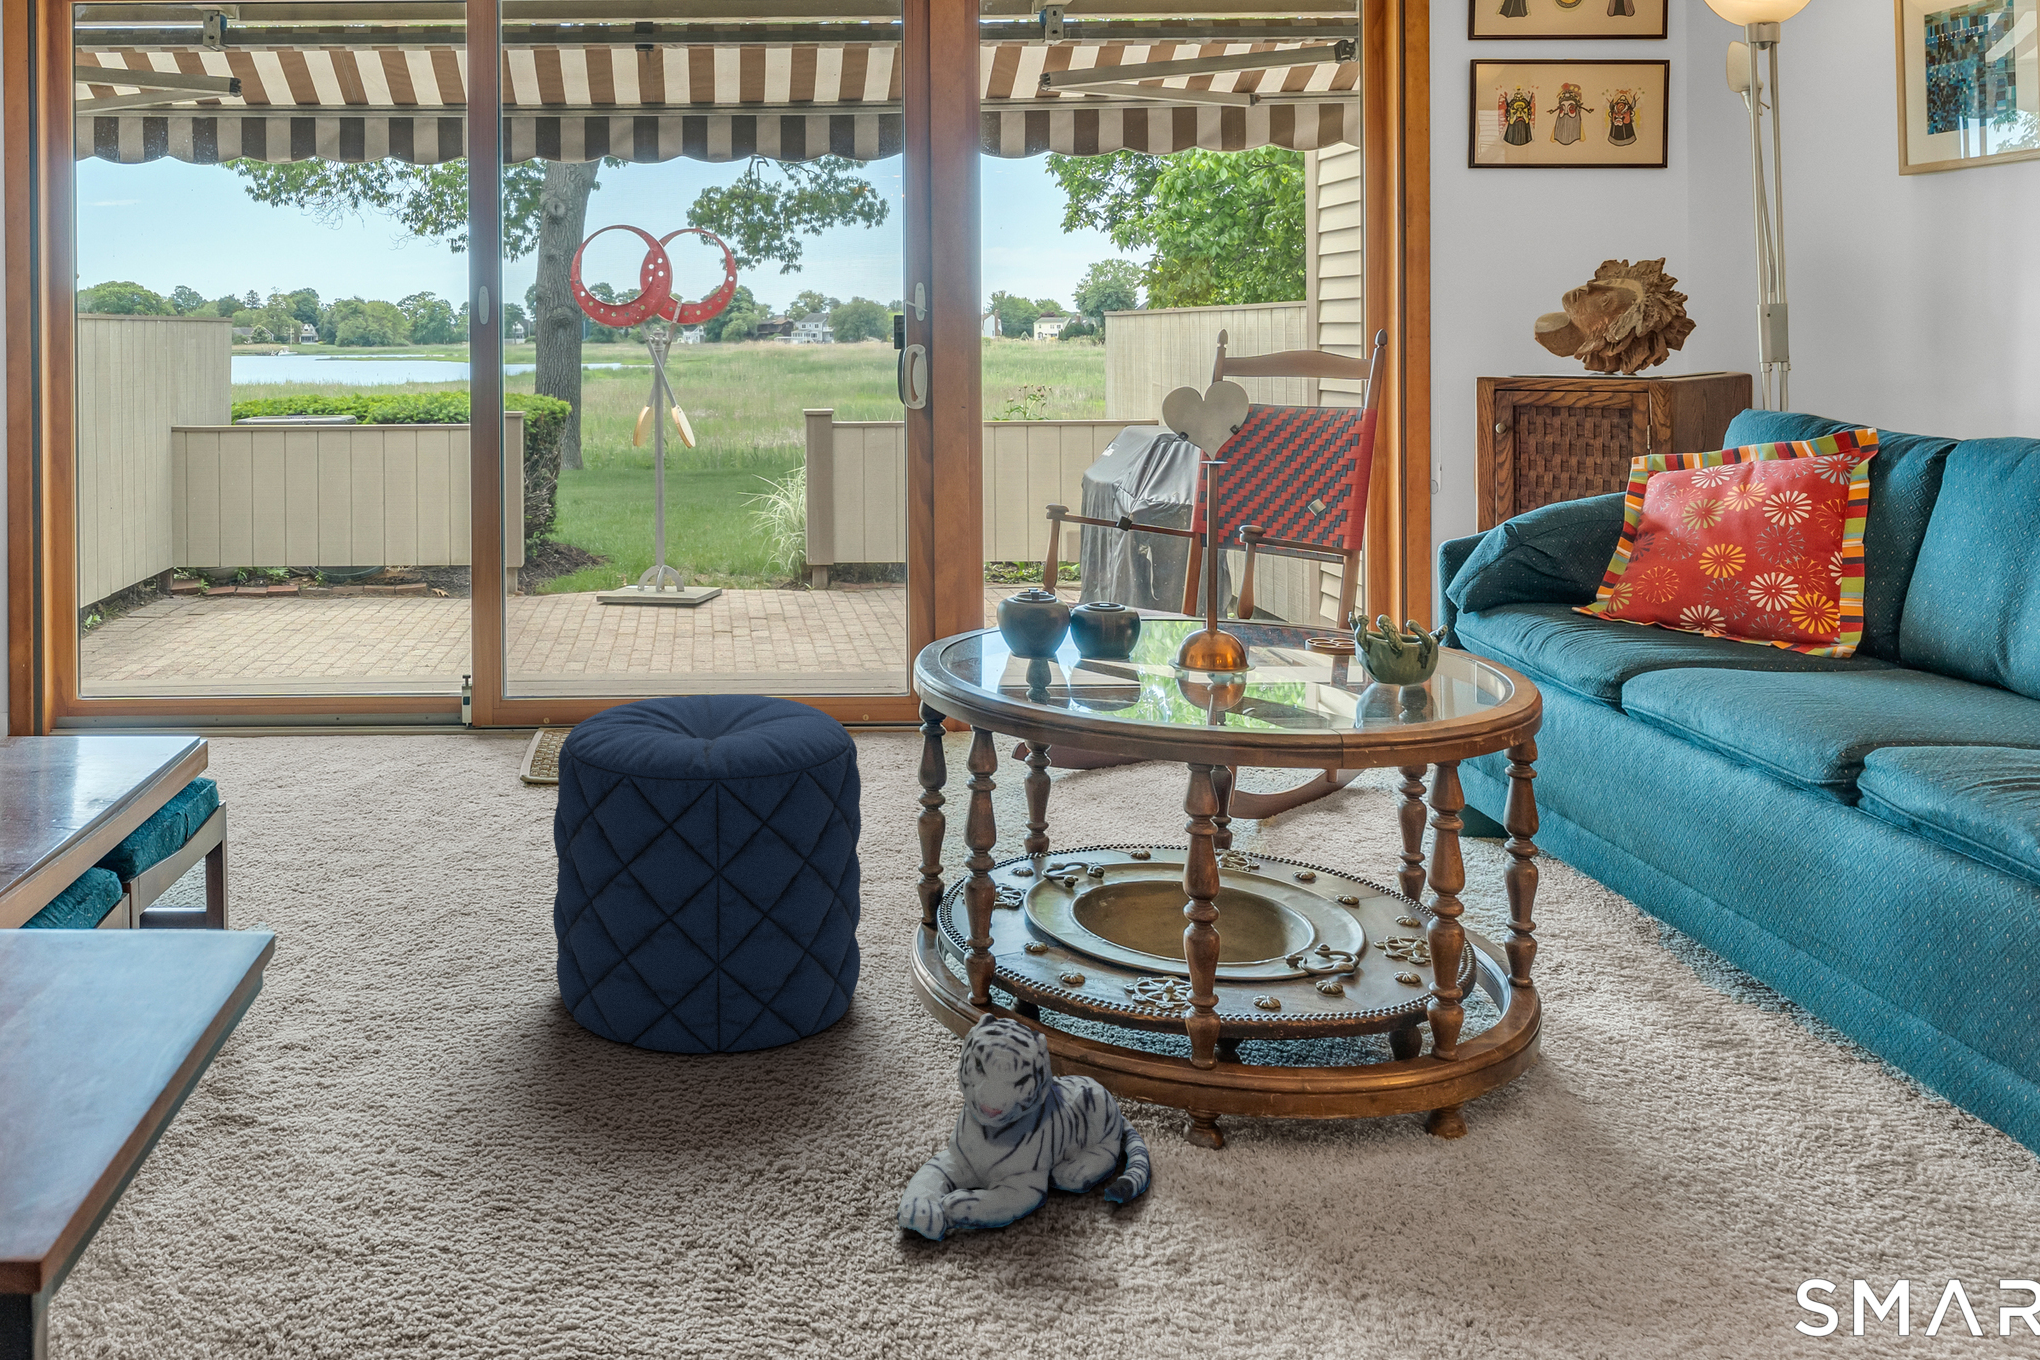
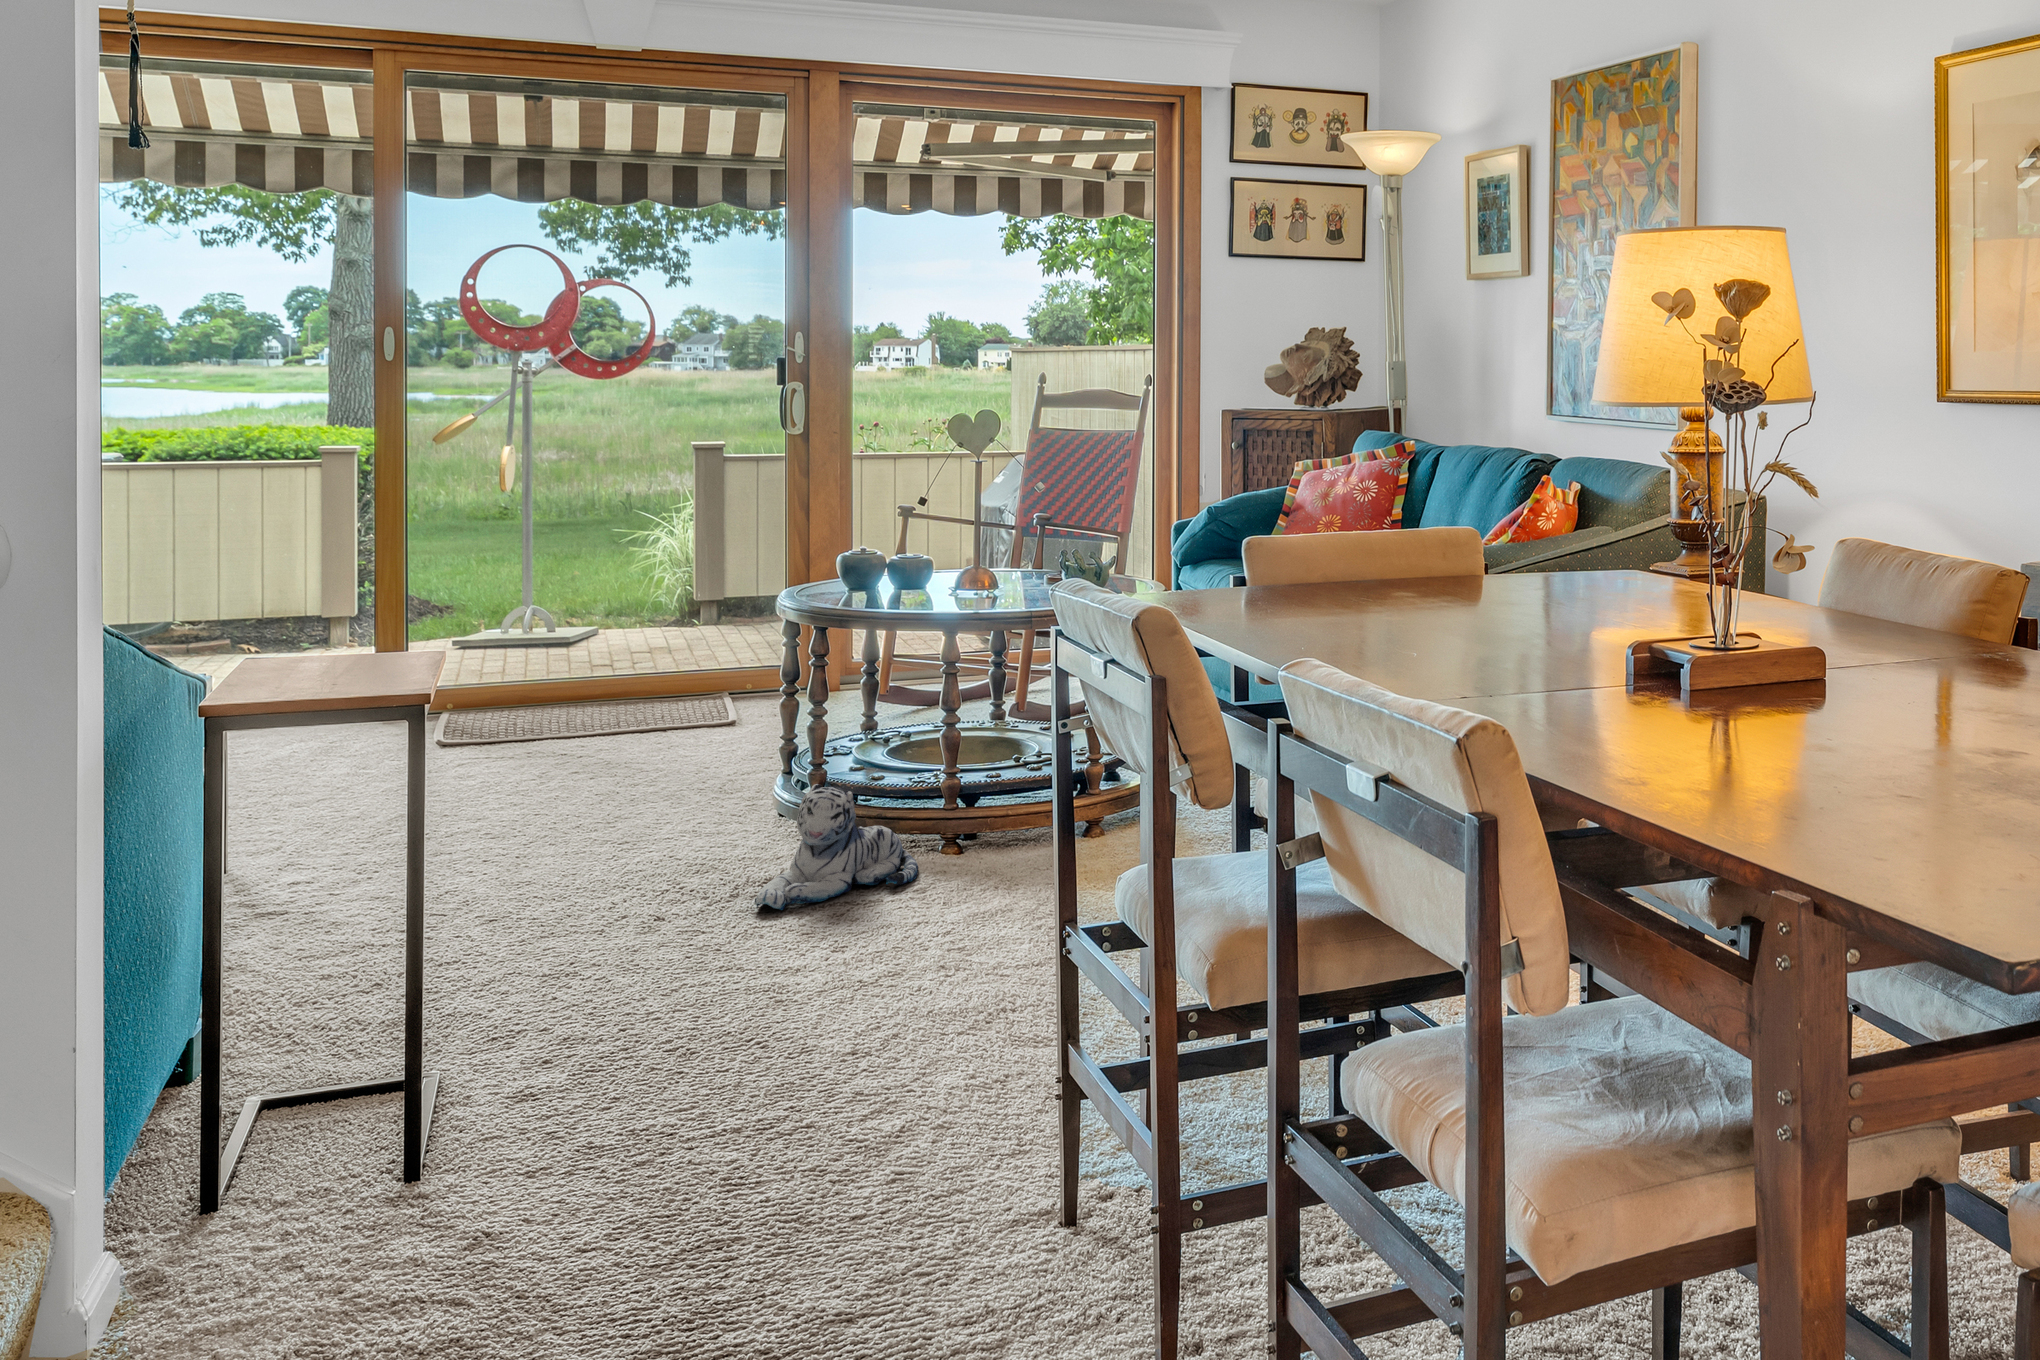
pouf: present [553,694,861,1053] -> none [501,629,738,862]

